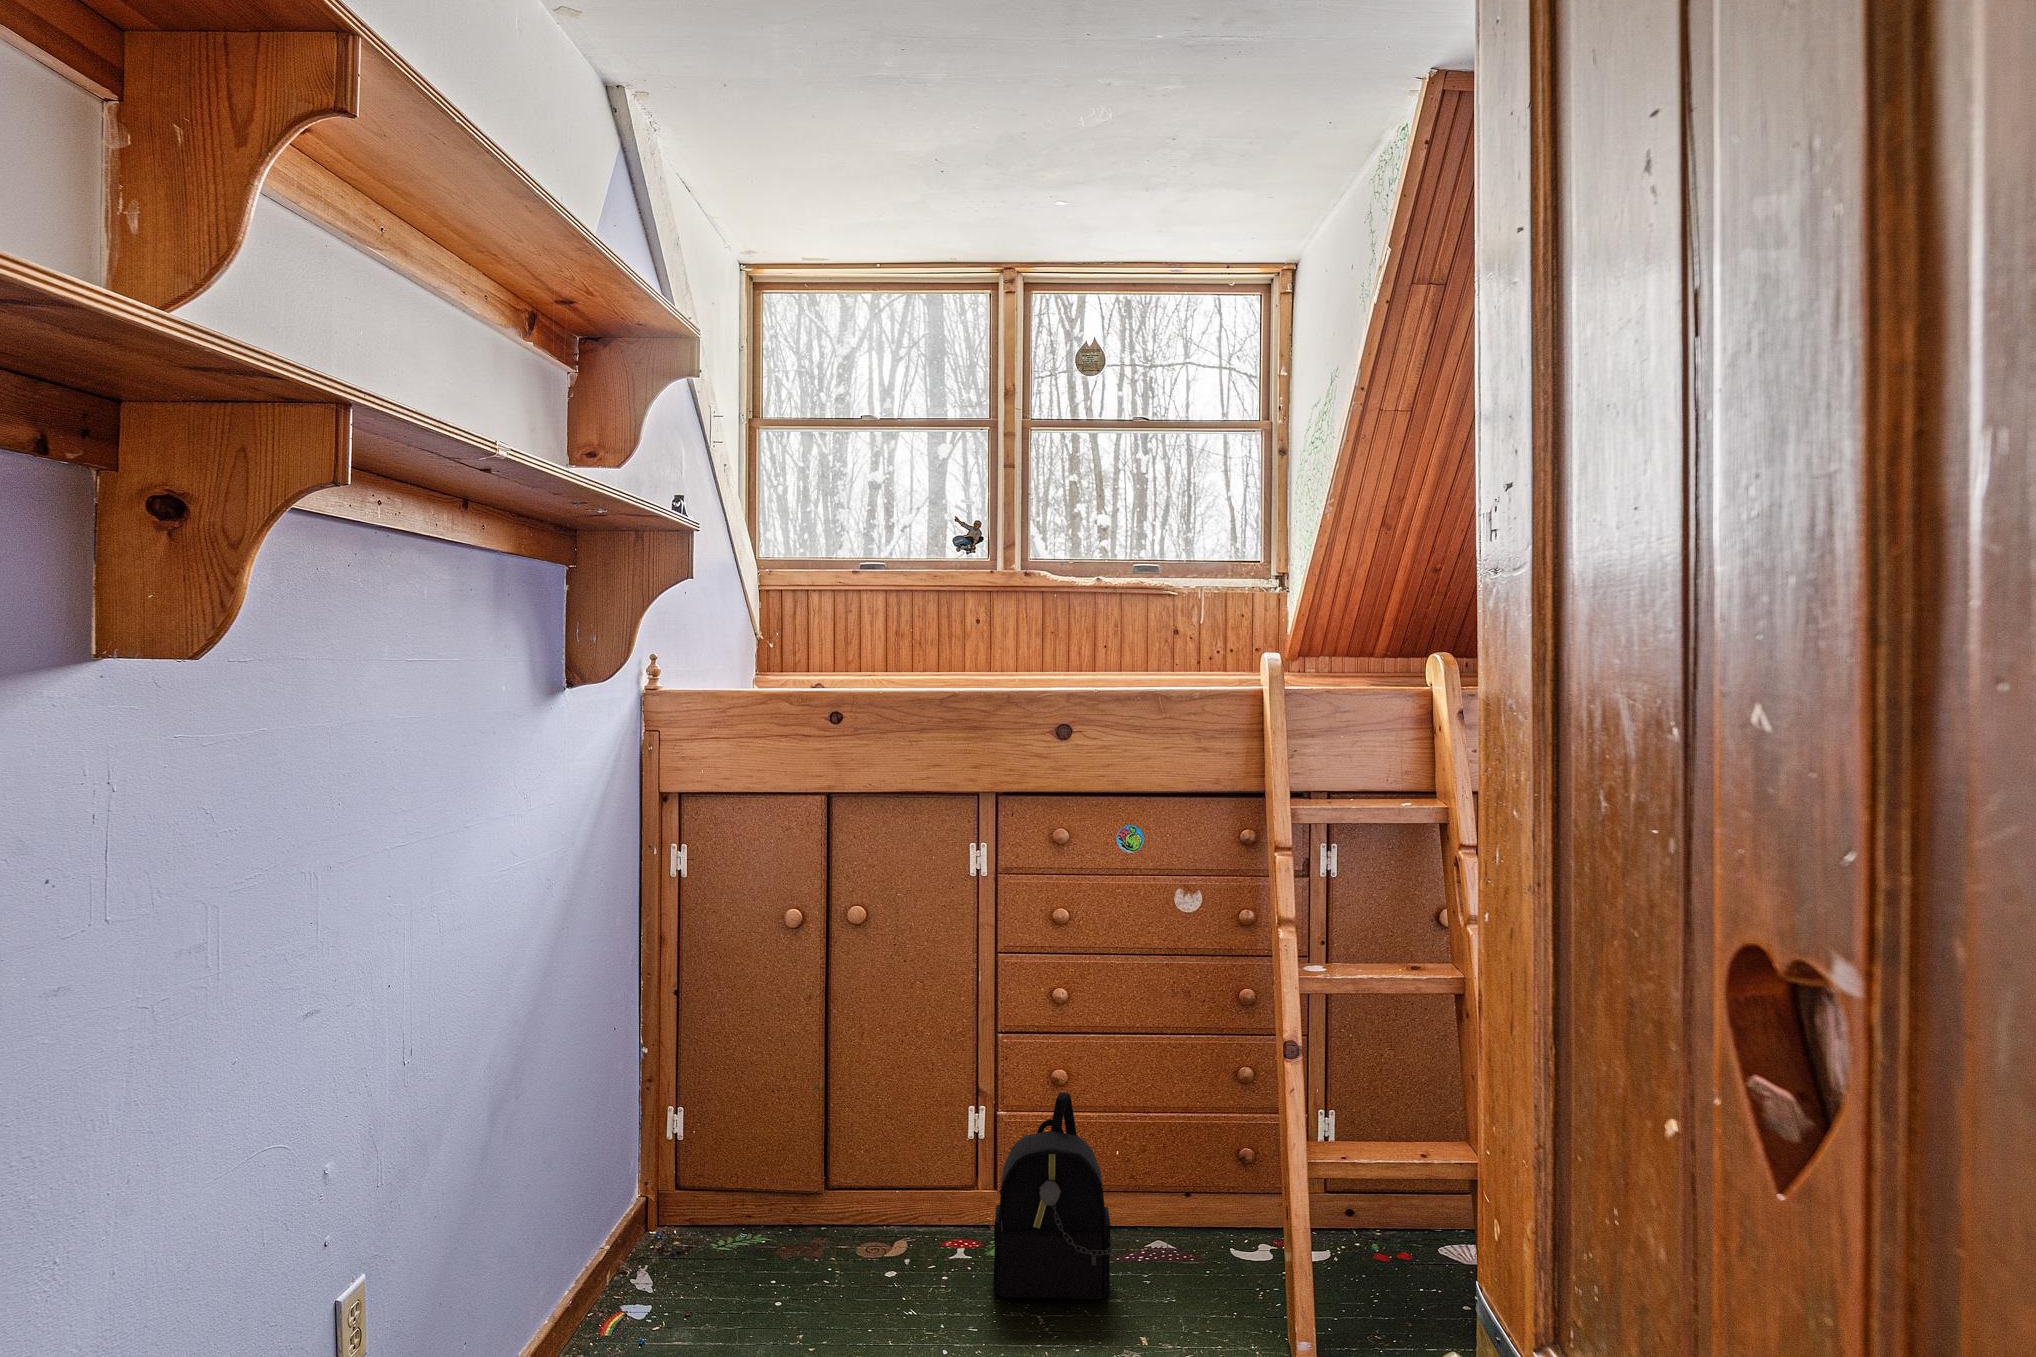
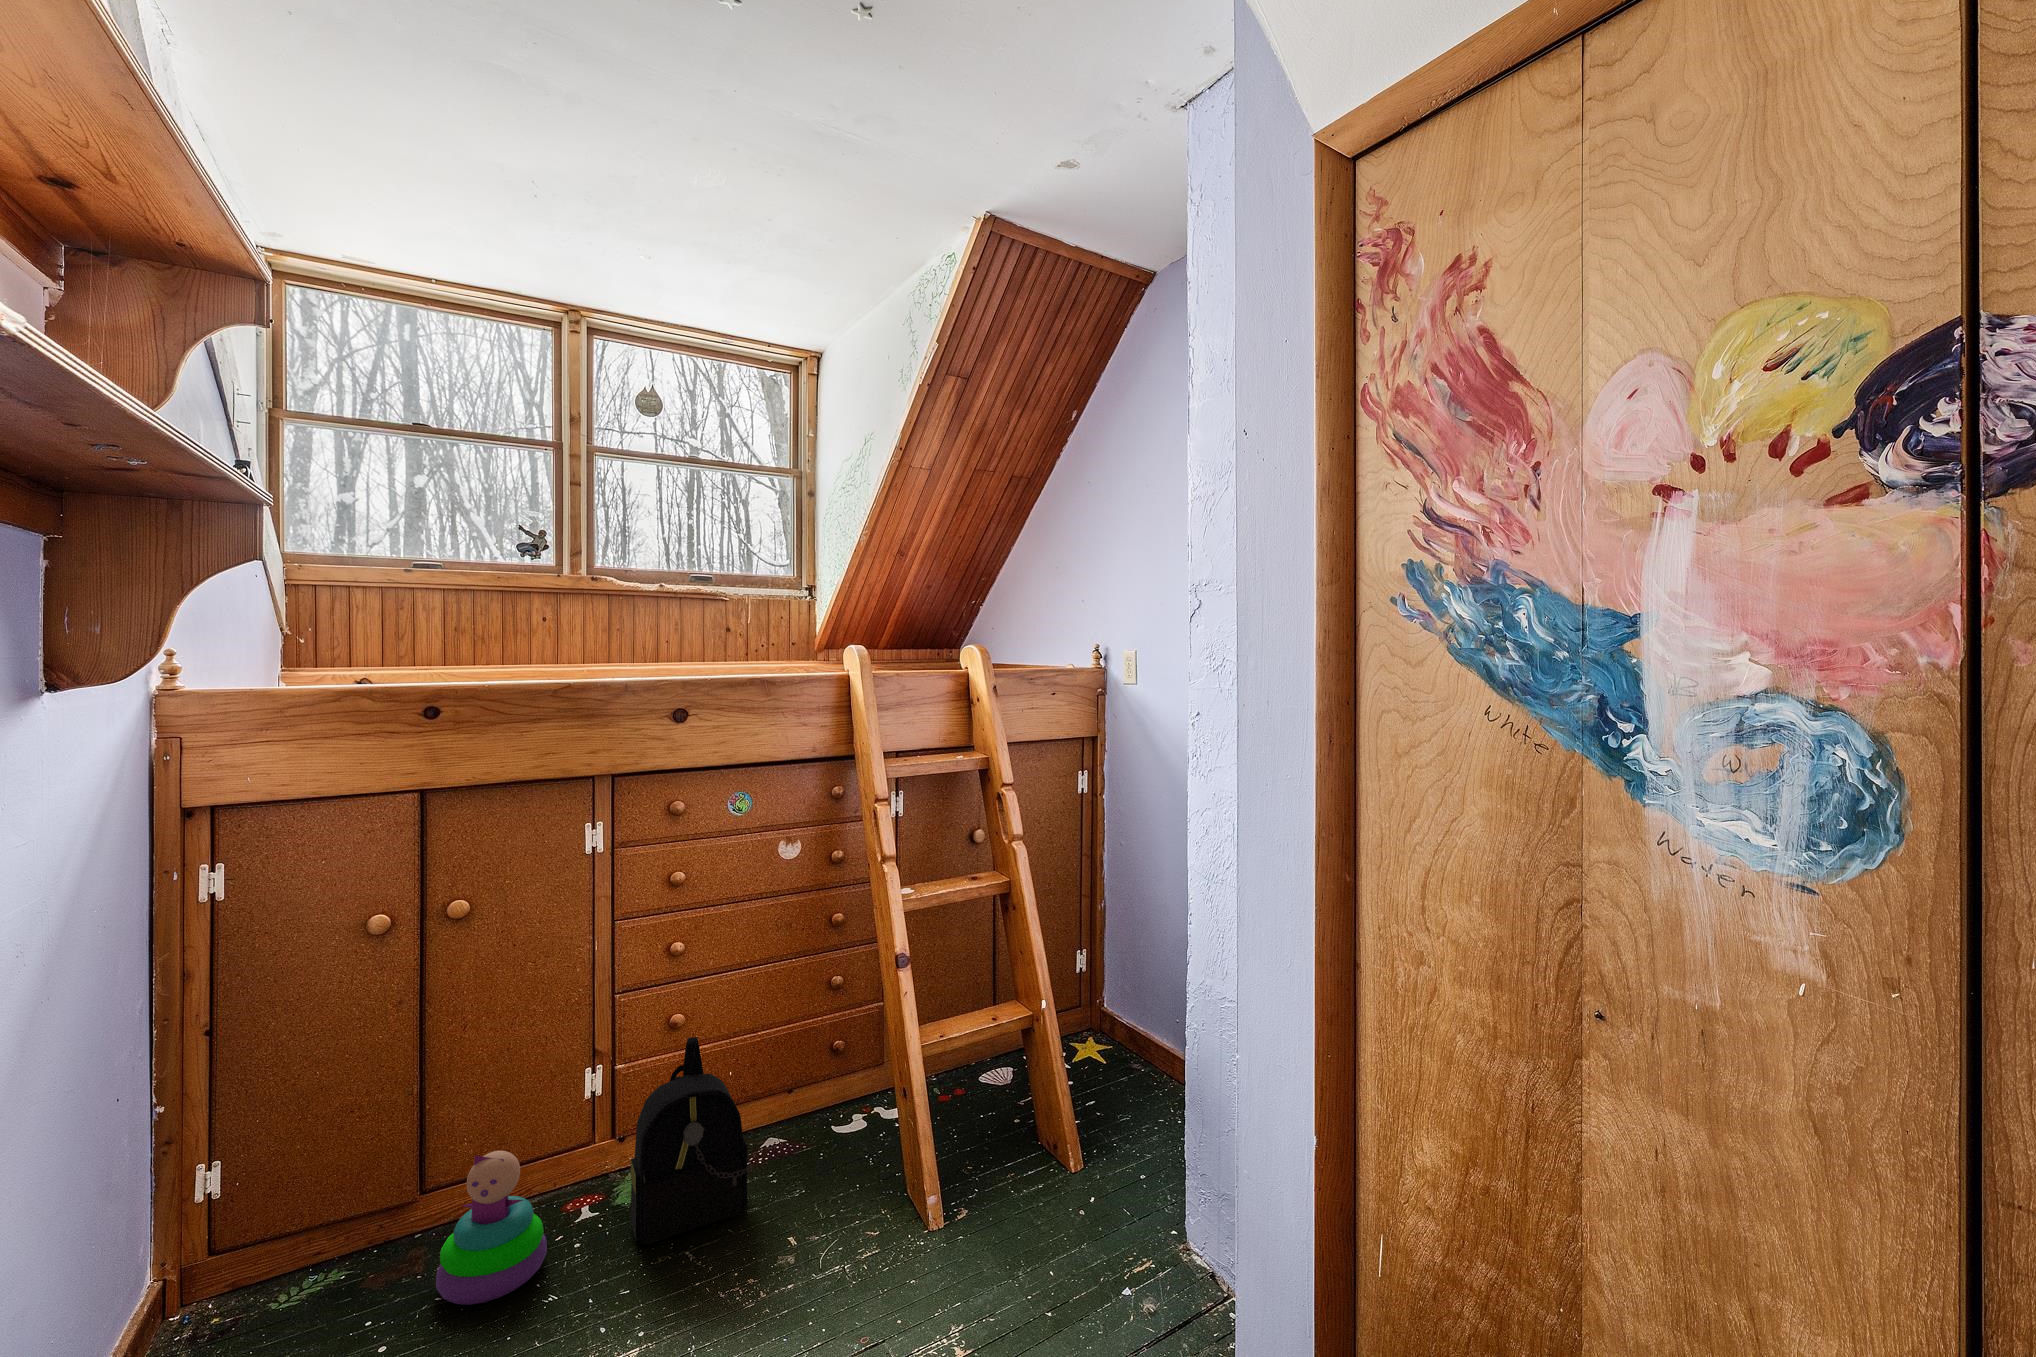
stacking toy: none [822,1156,916,1298] -> present [436,1151,547,1305]

